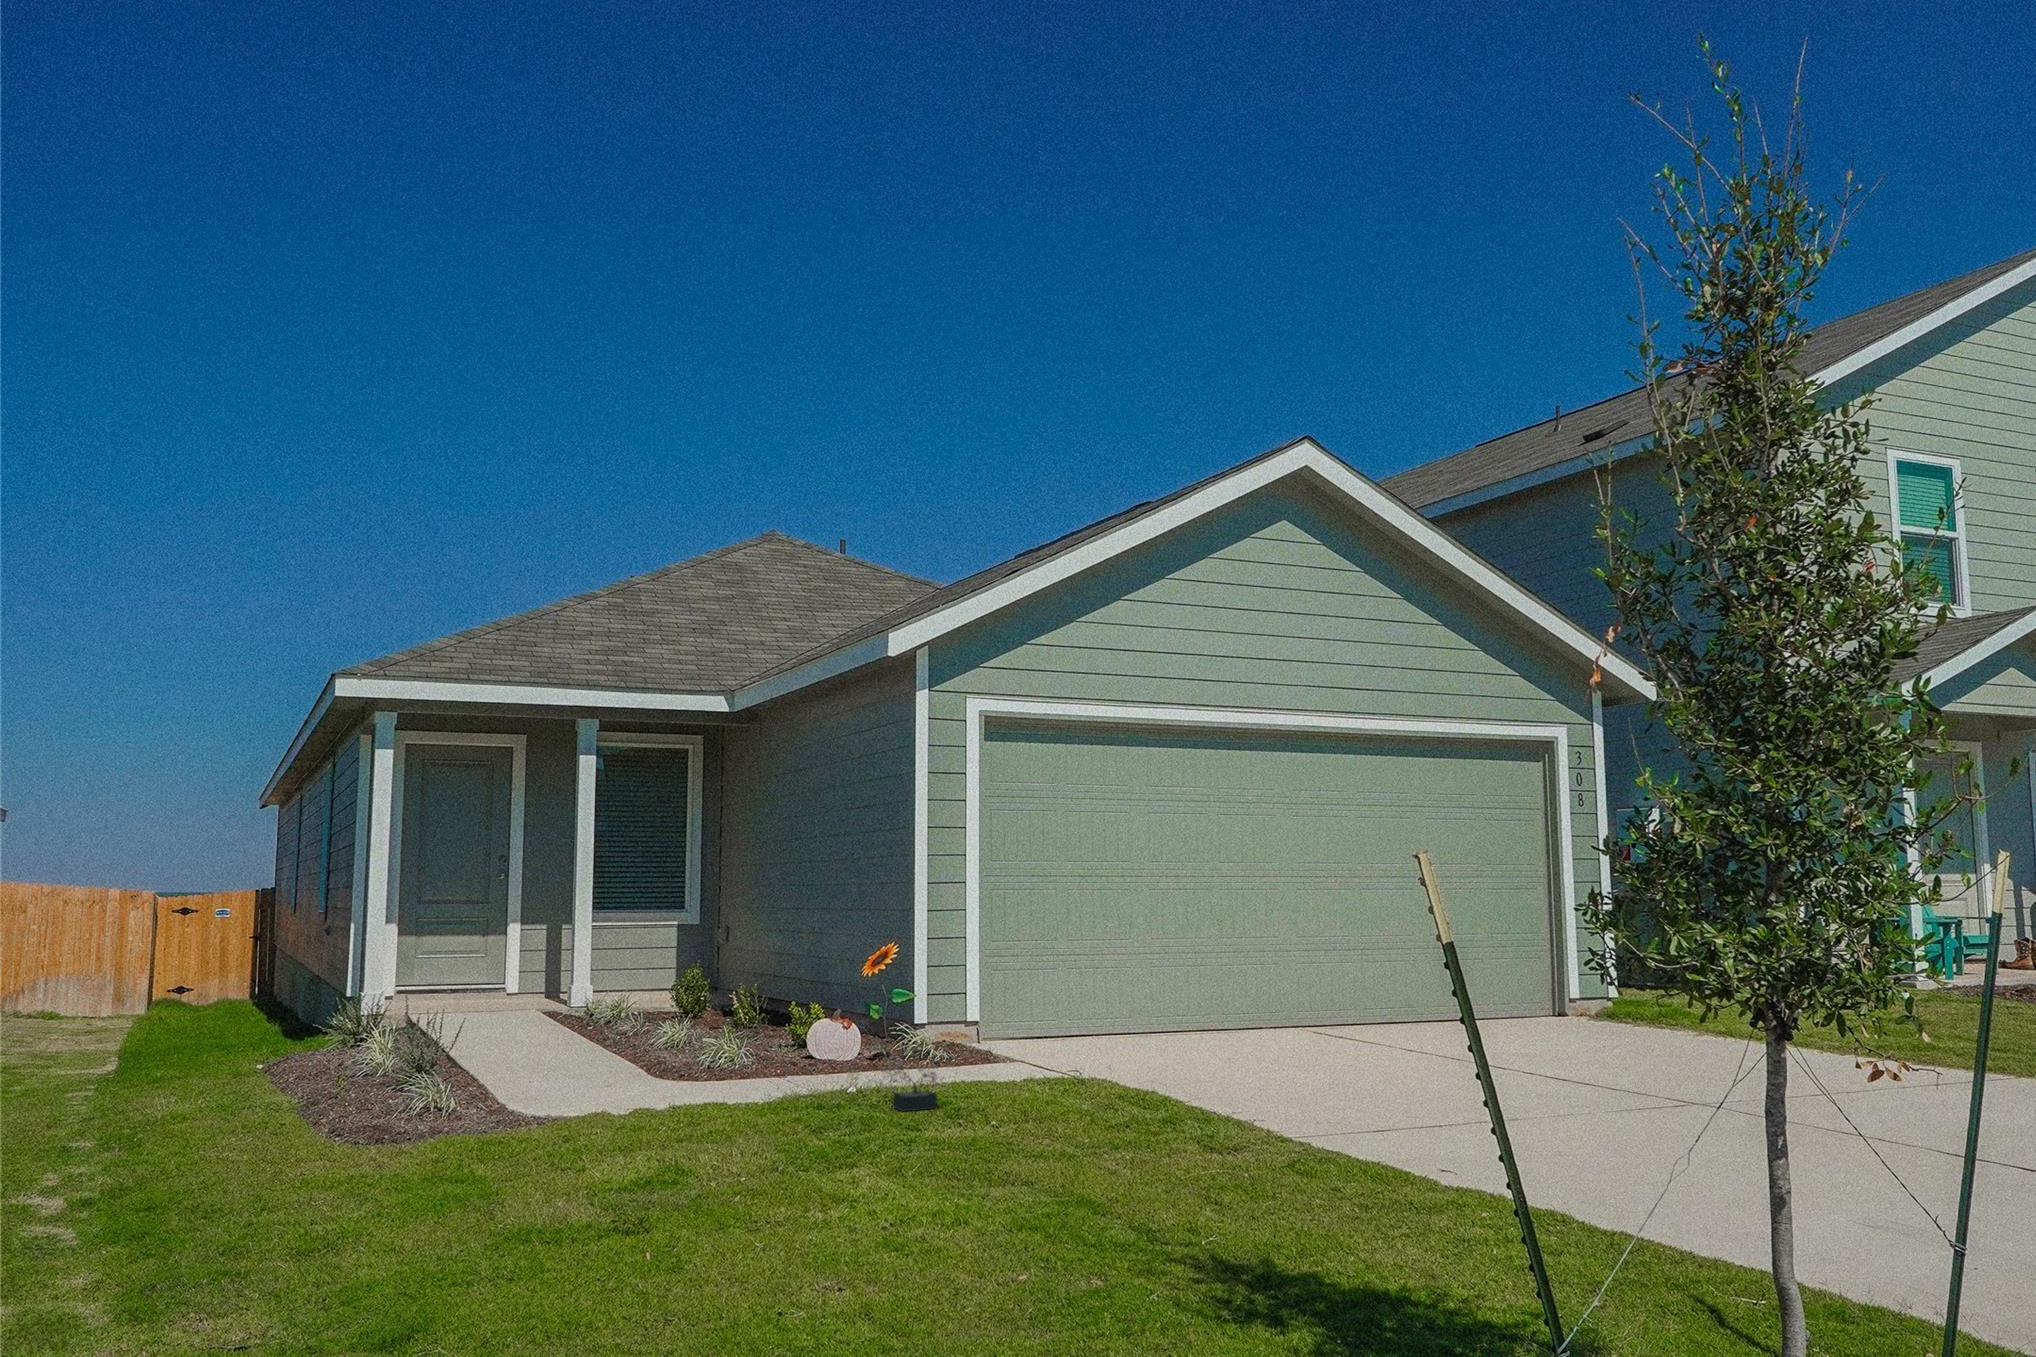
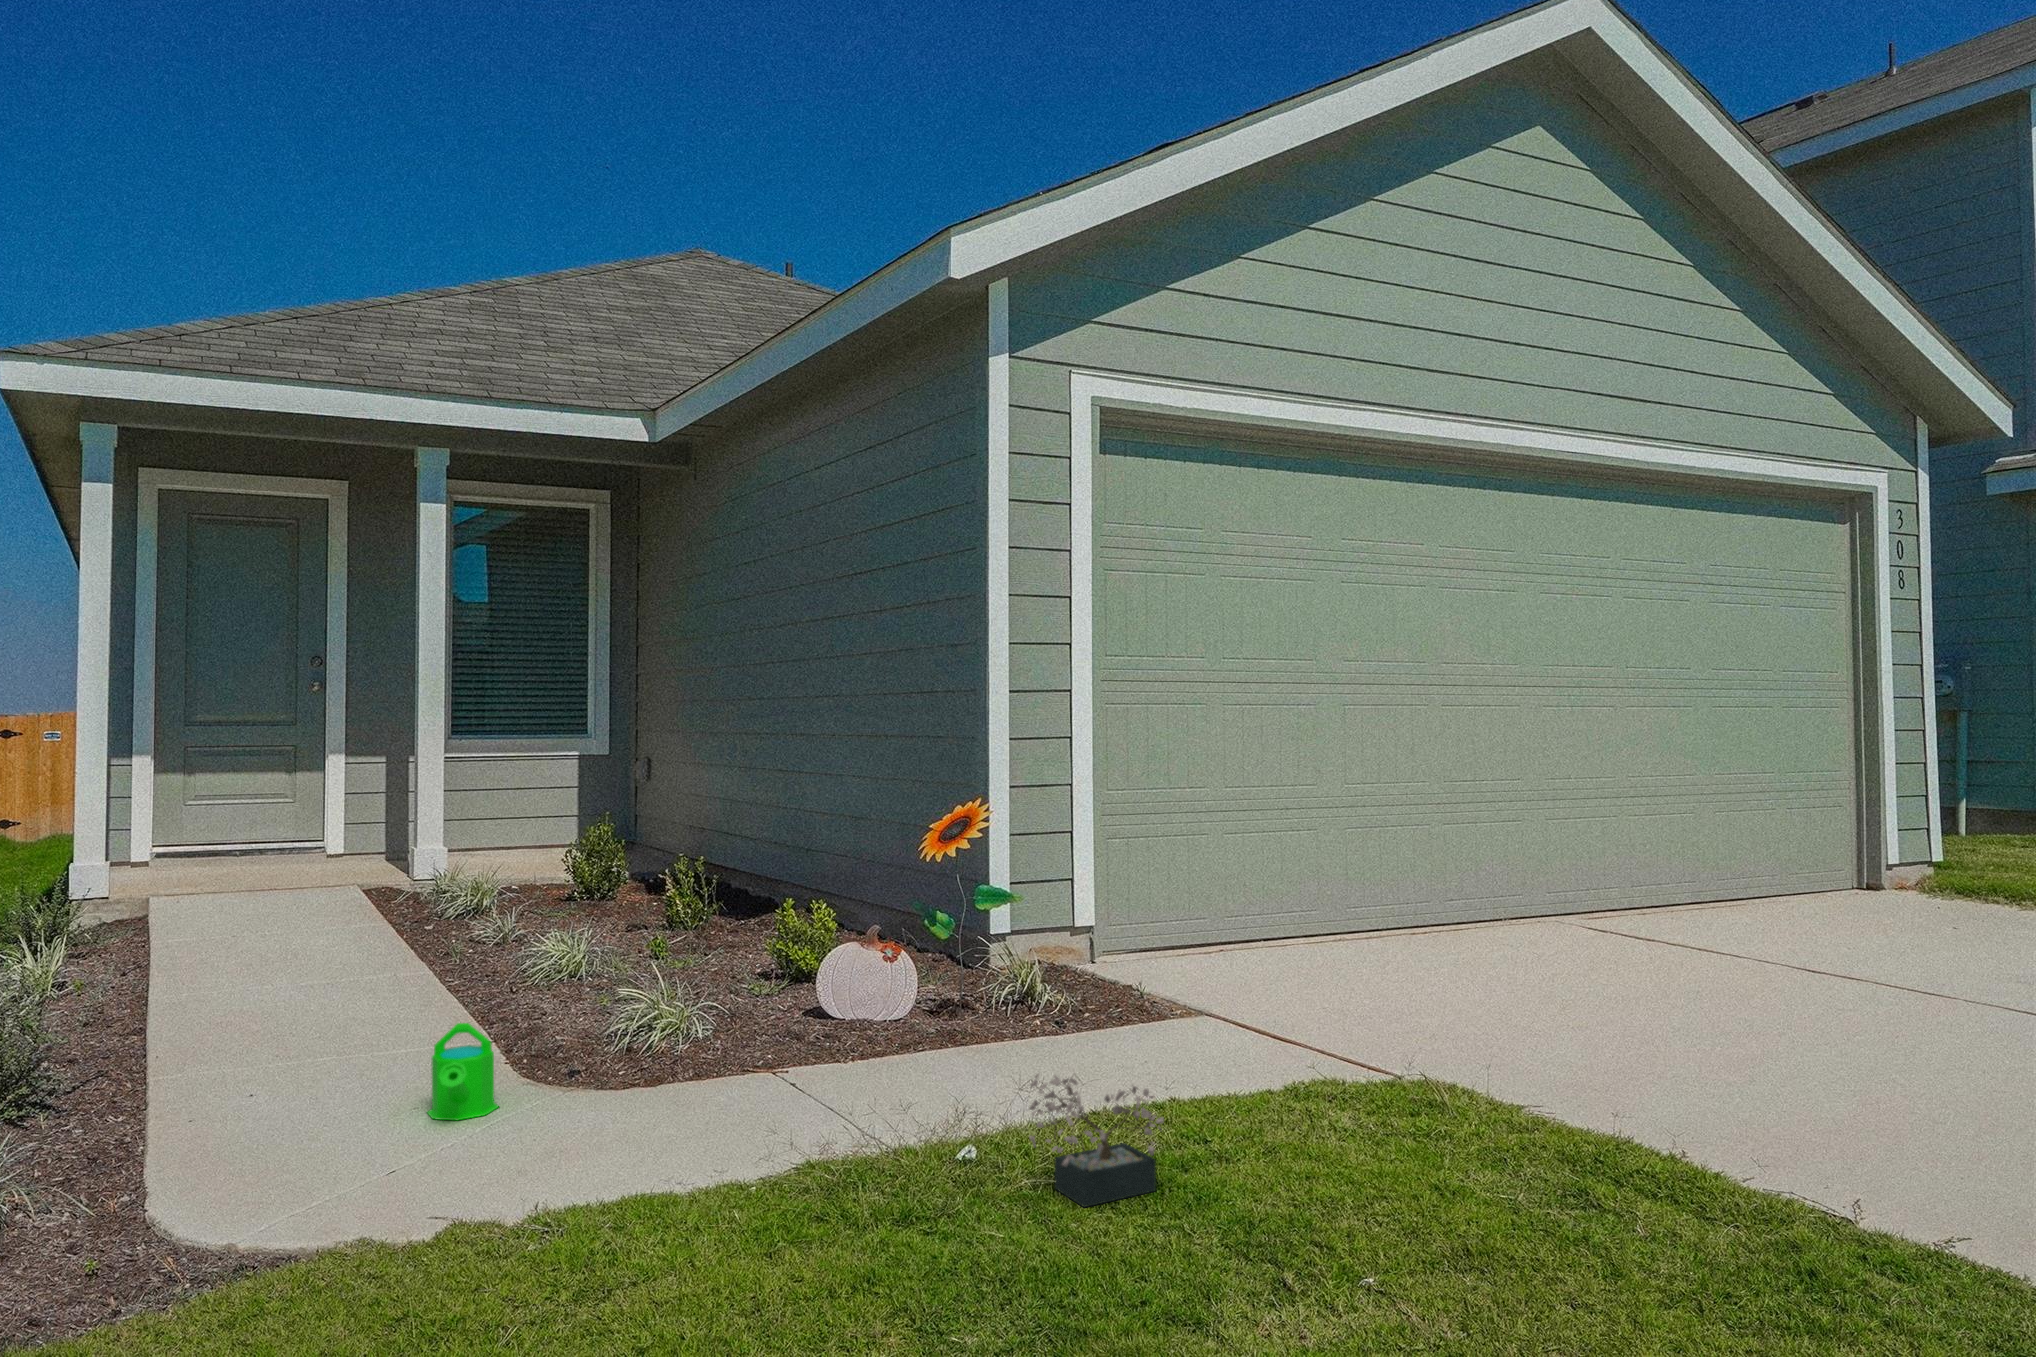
watering can: none [612,1045,646,1091] -> present [428,1023,499,1120]

